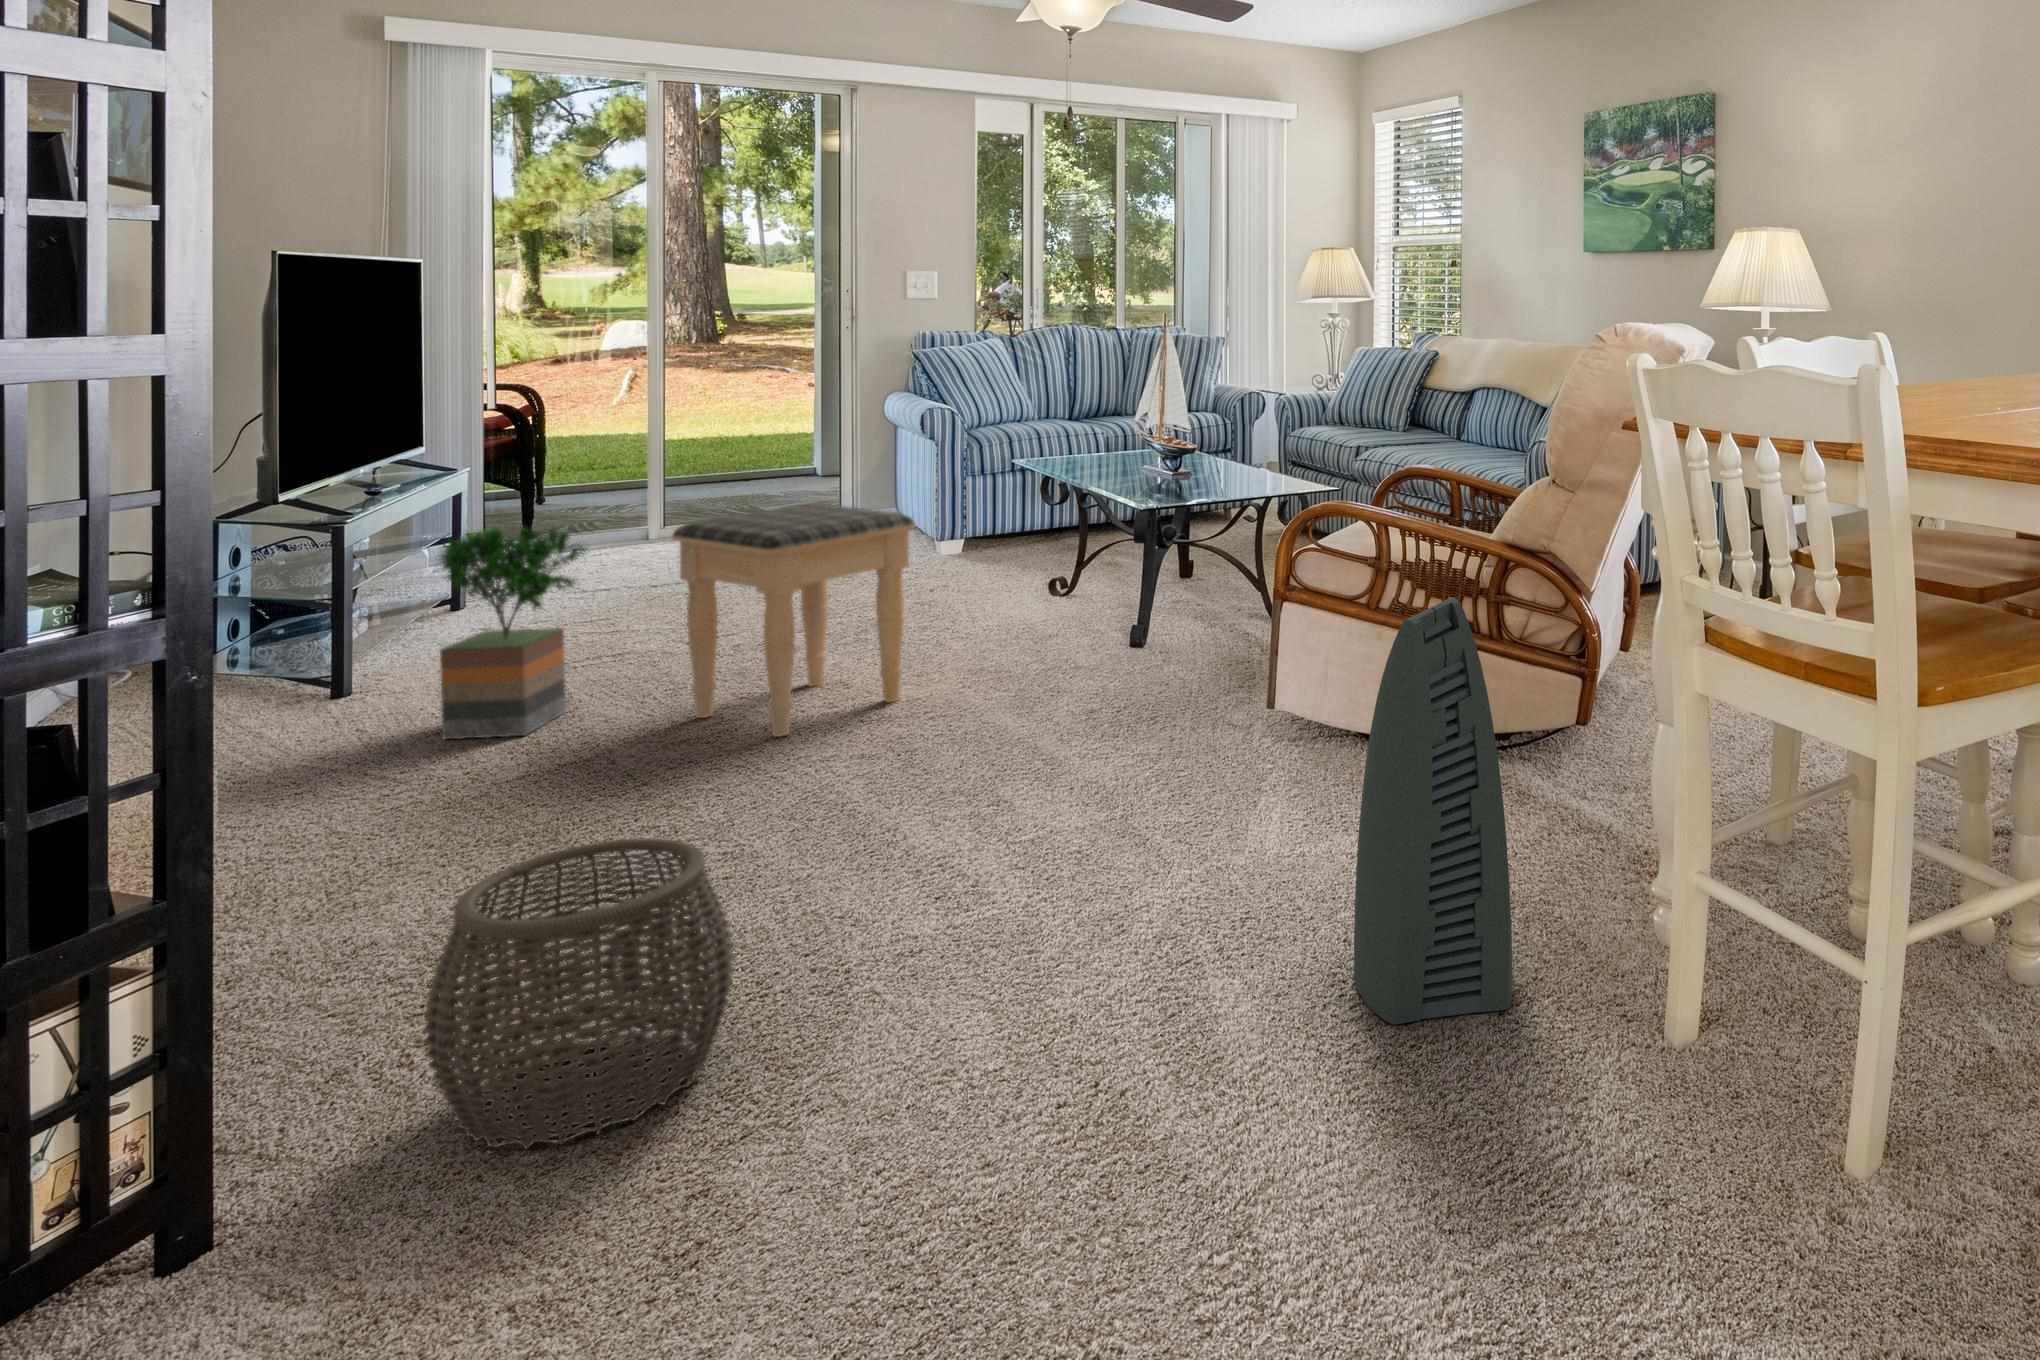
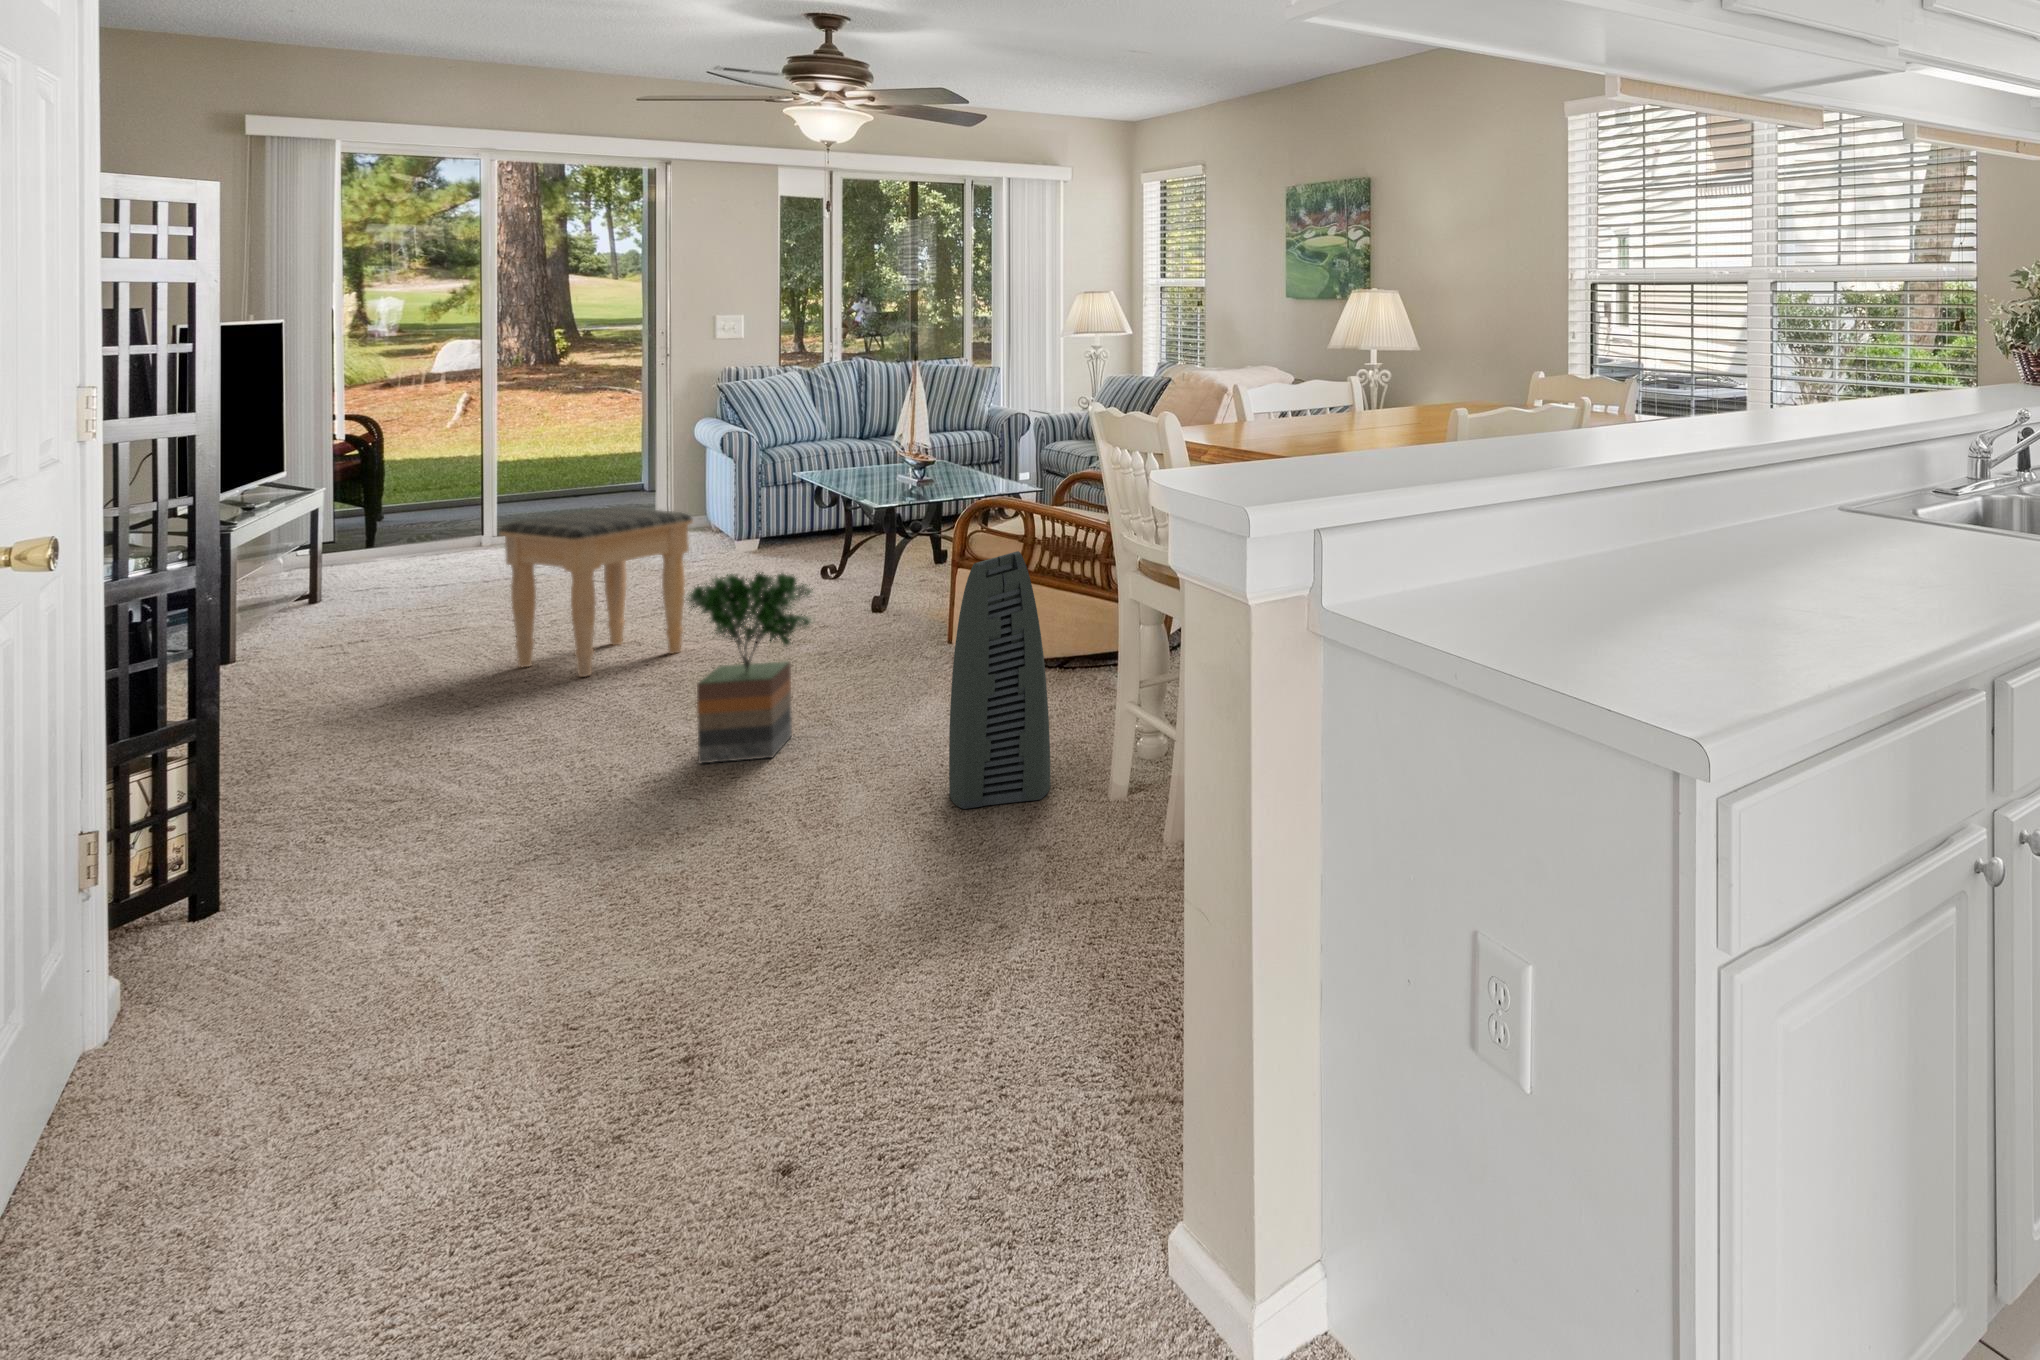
potted tree: present [438,525,590,739] -> present [684,572,813,763]
woven basket: present [423,838,735,1148] -> none [334,709,536,882]

